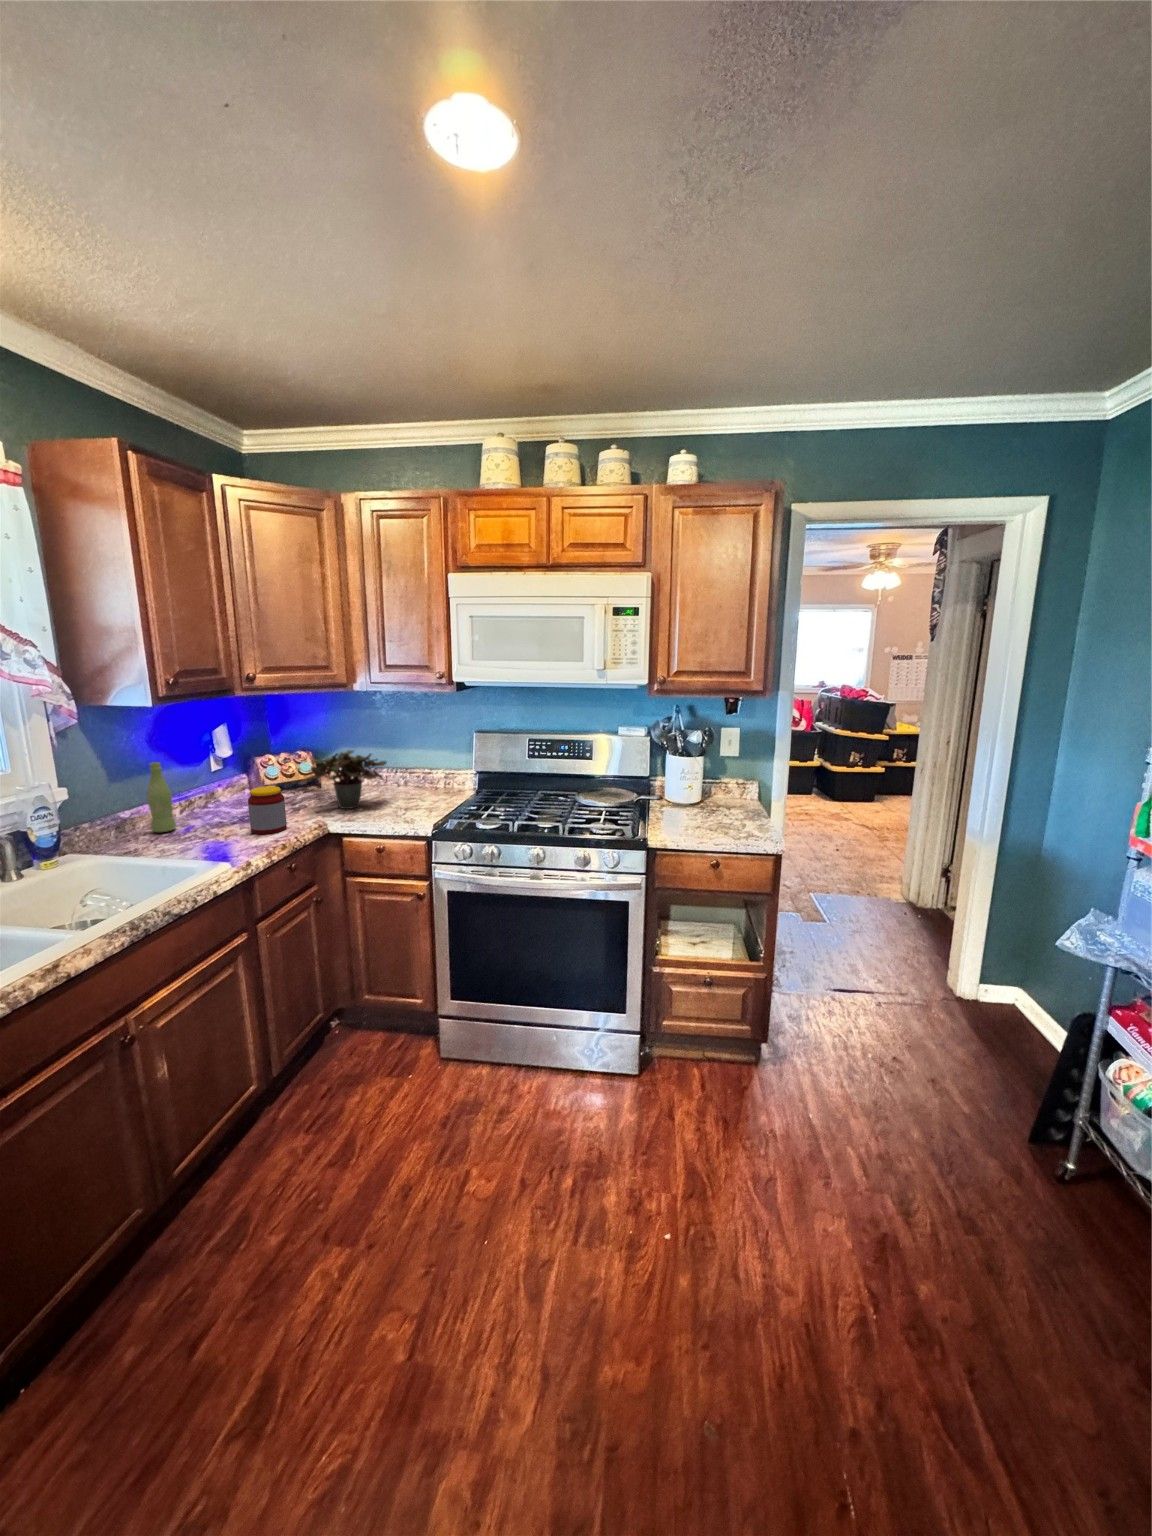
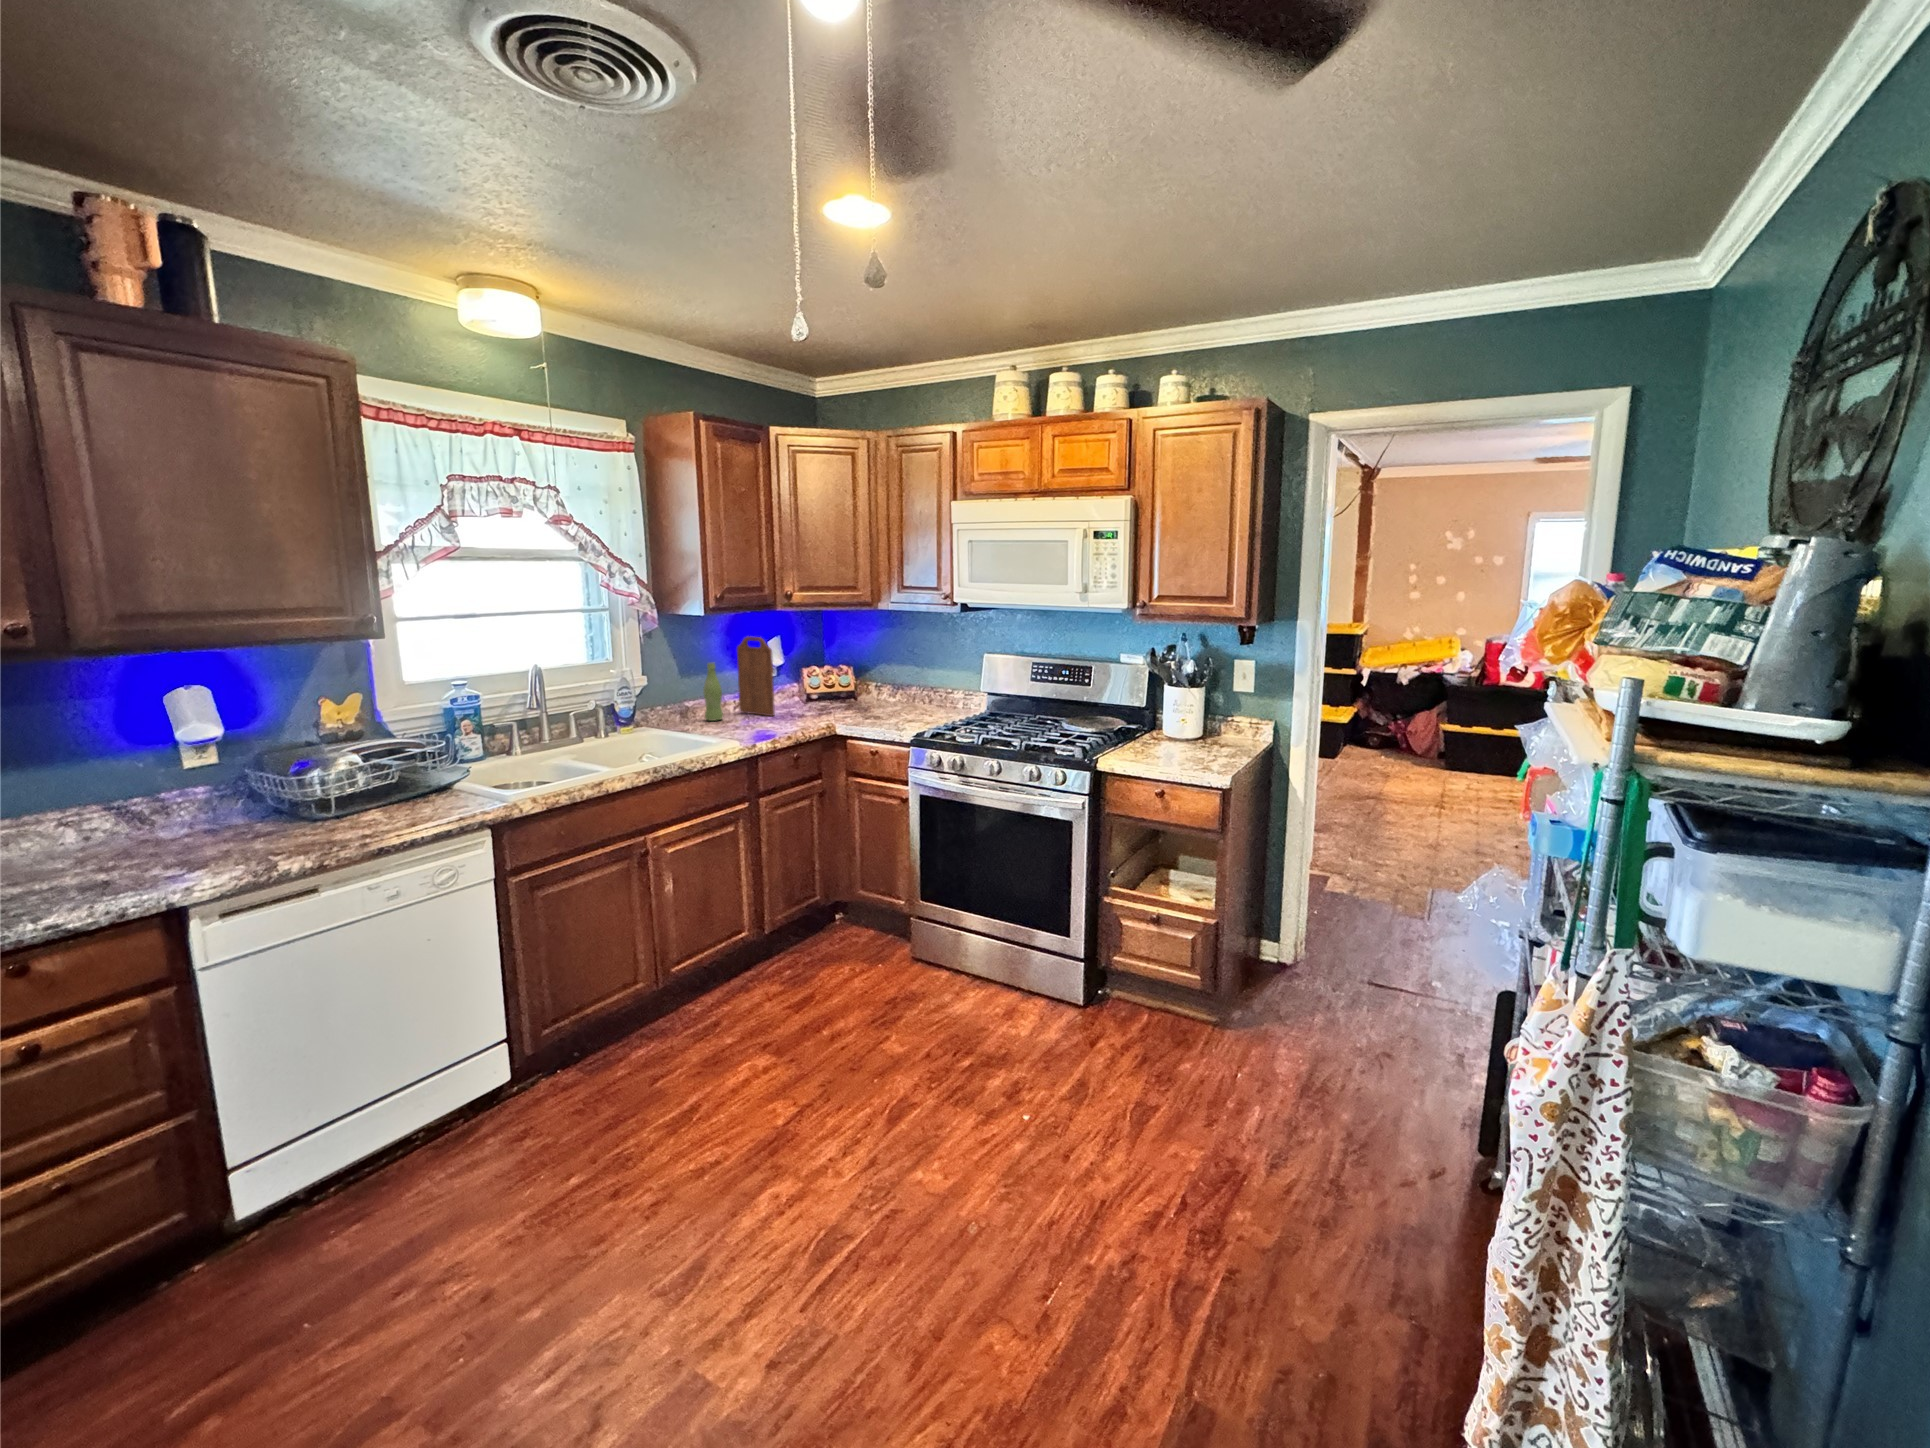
cutting board: none [181,727,240,818] -> present [737,636,775,716]
potted plant: present [307,750,387,809] -> none [823,664,902,717]
jar: present [248,786,287,834] -> none [772,688,801,728]

